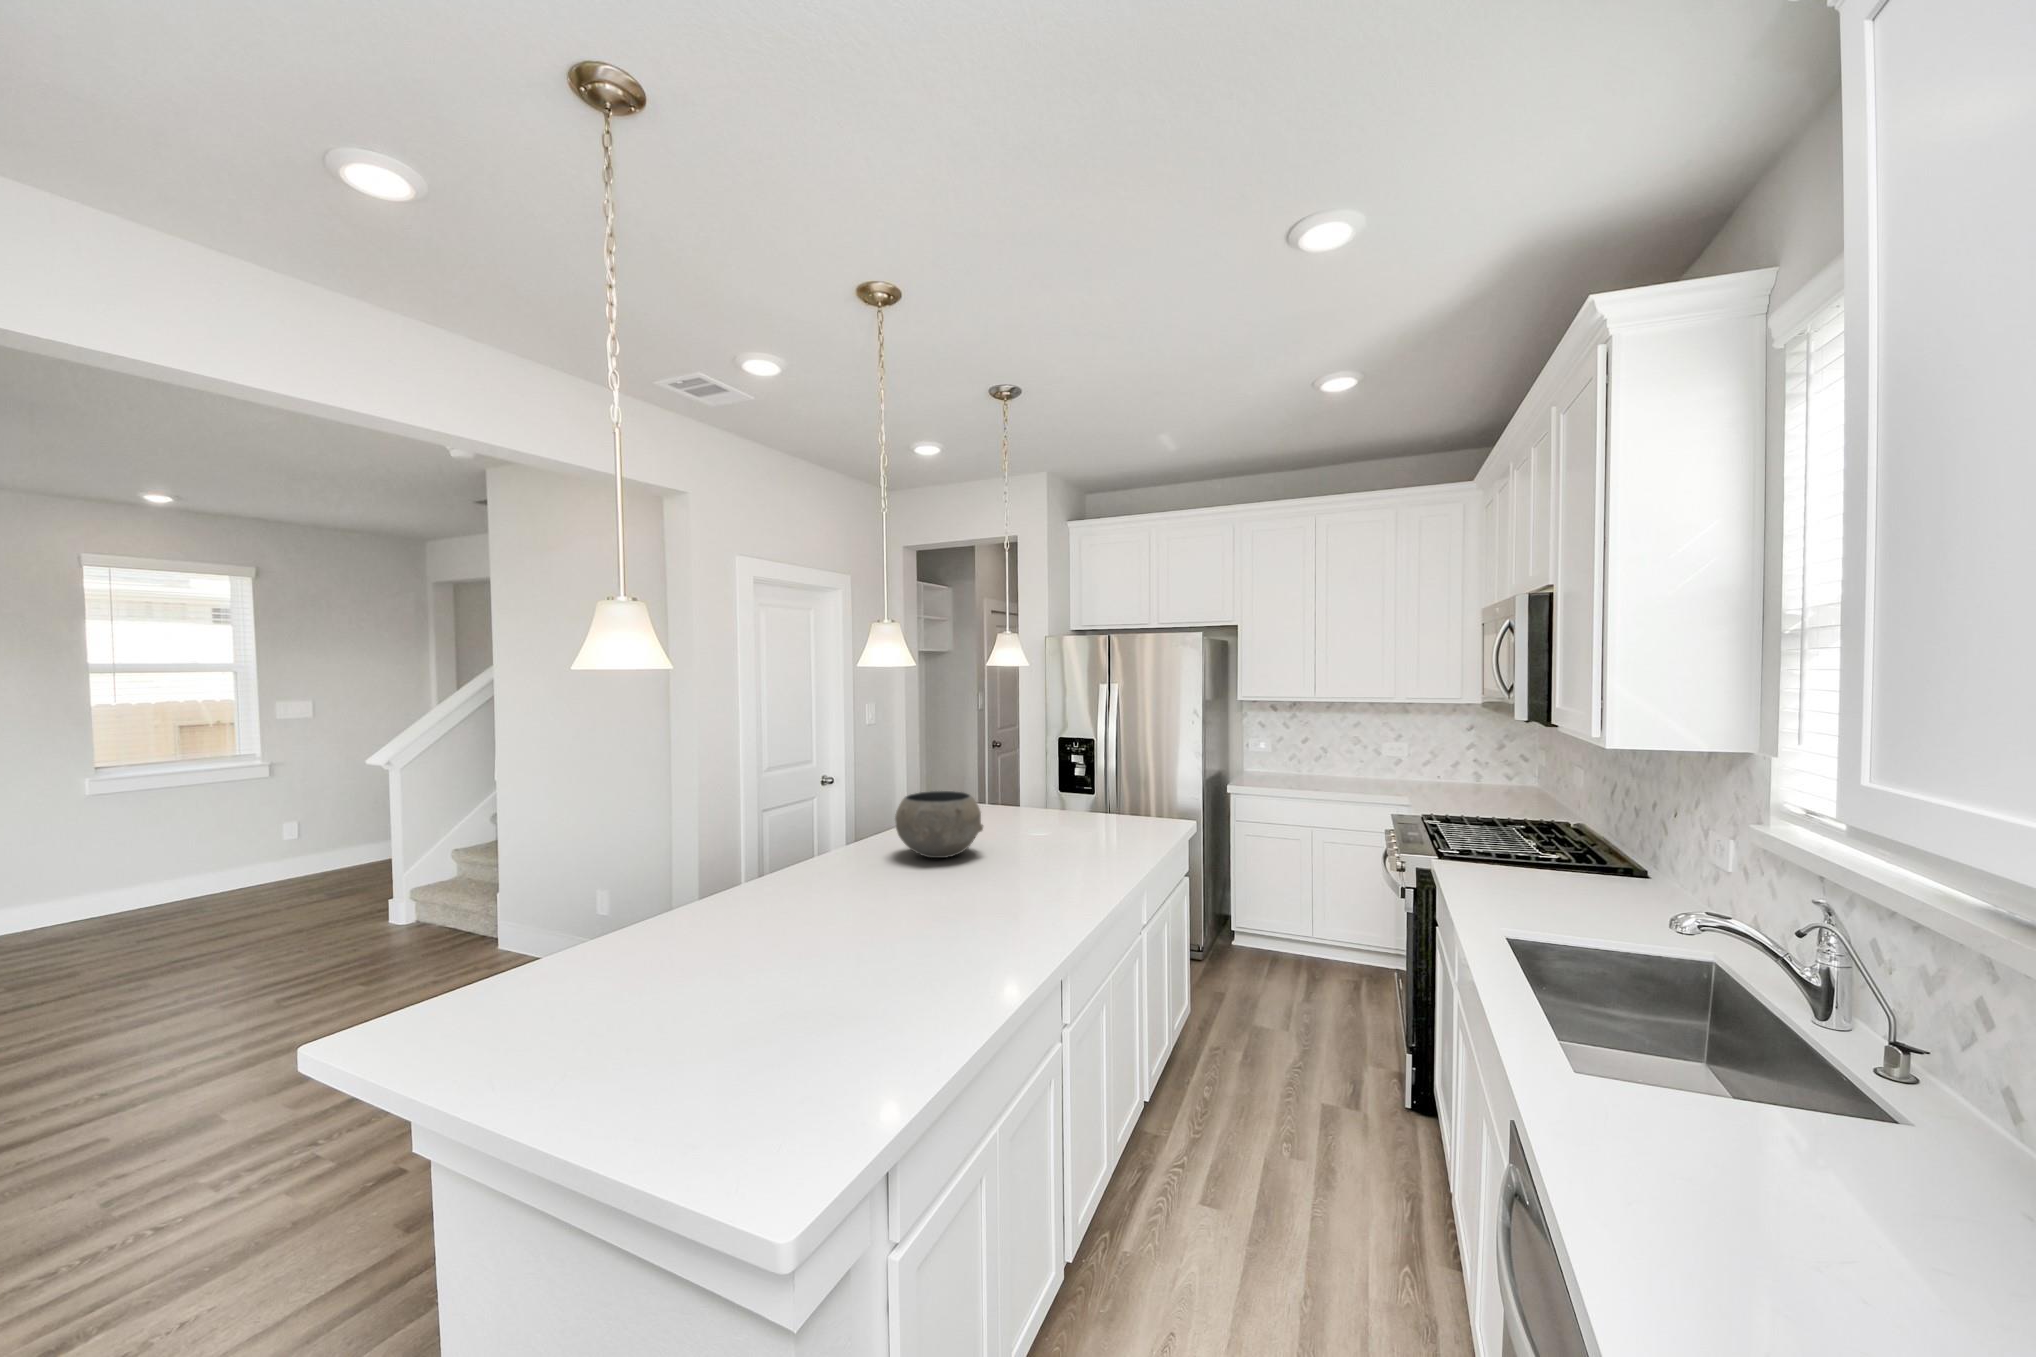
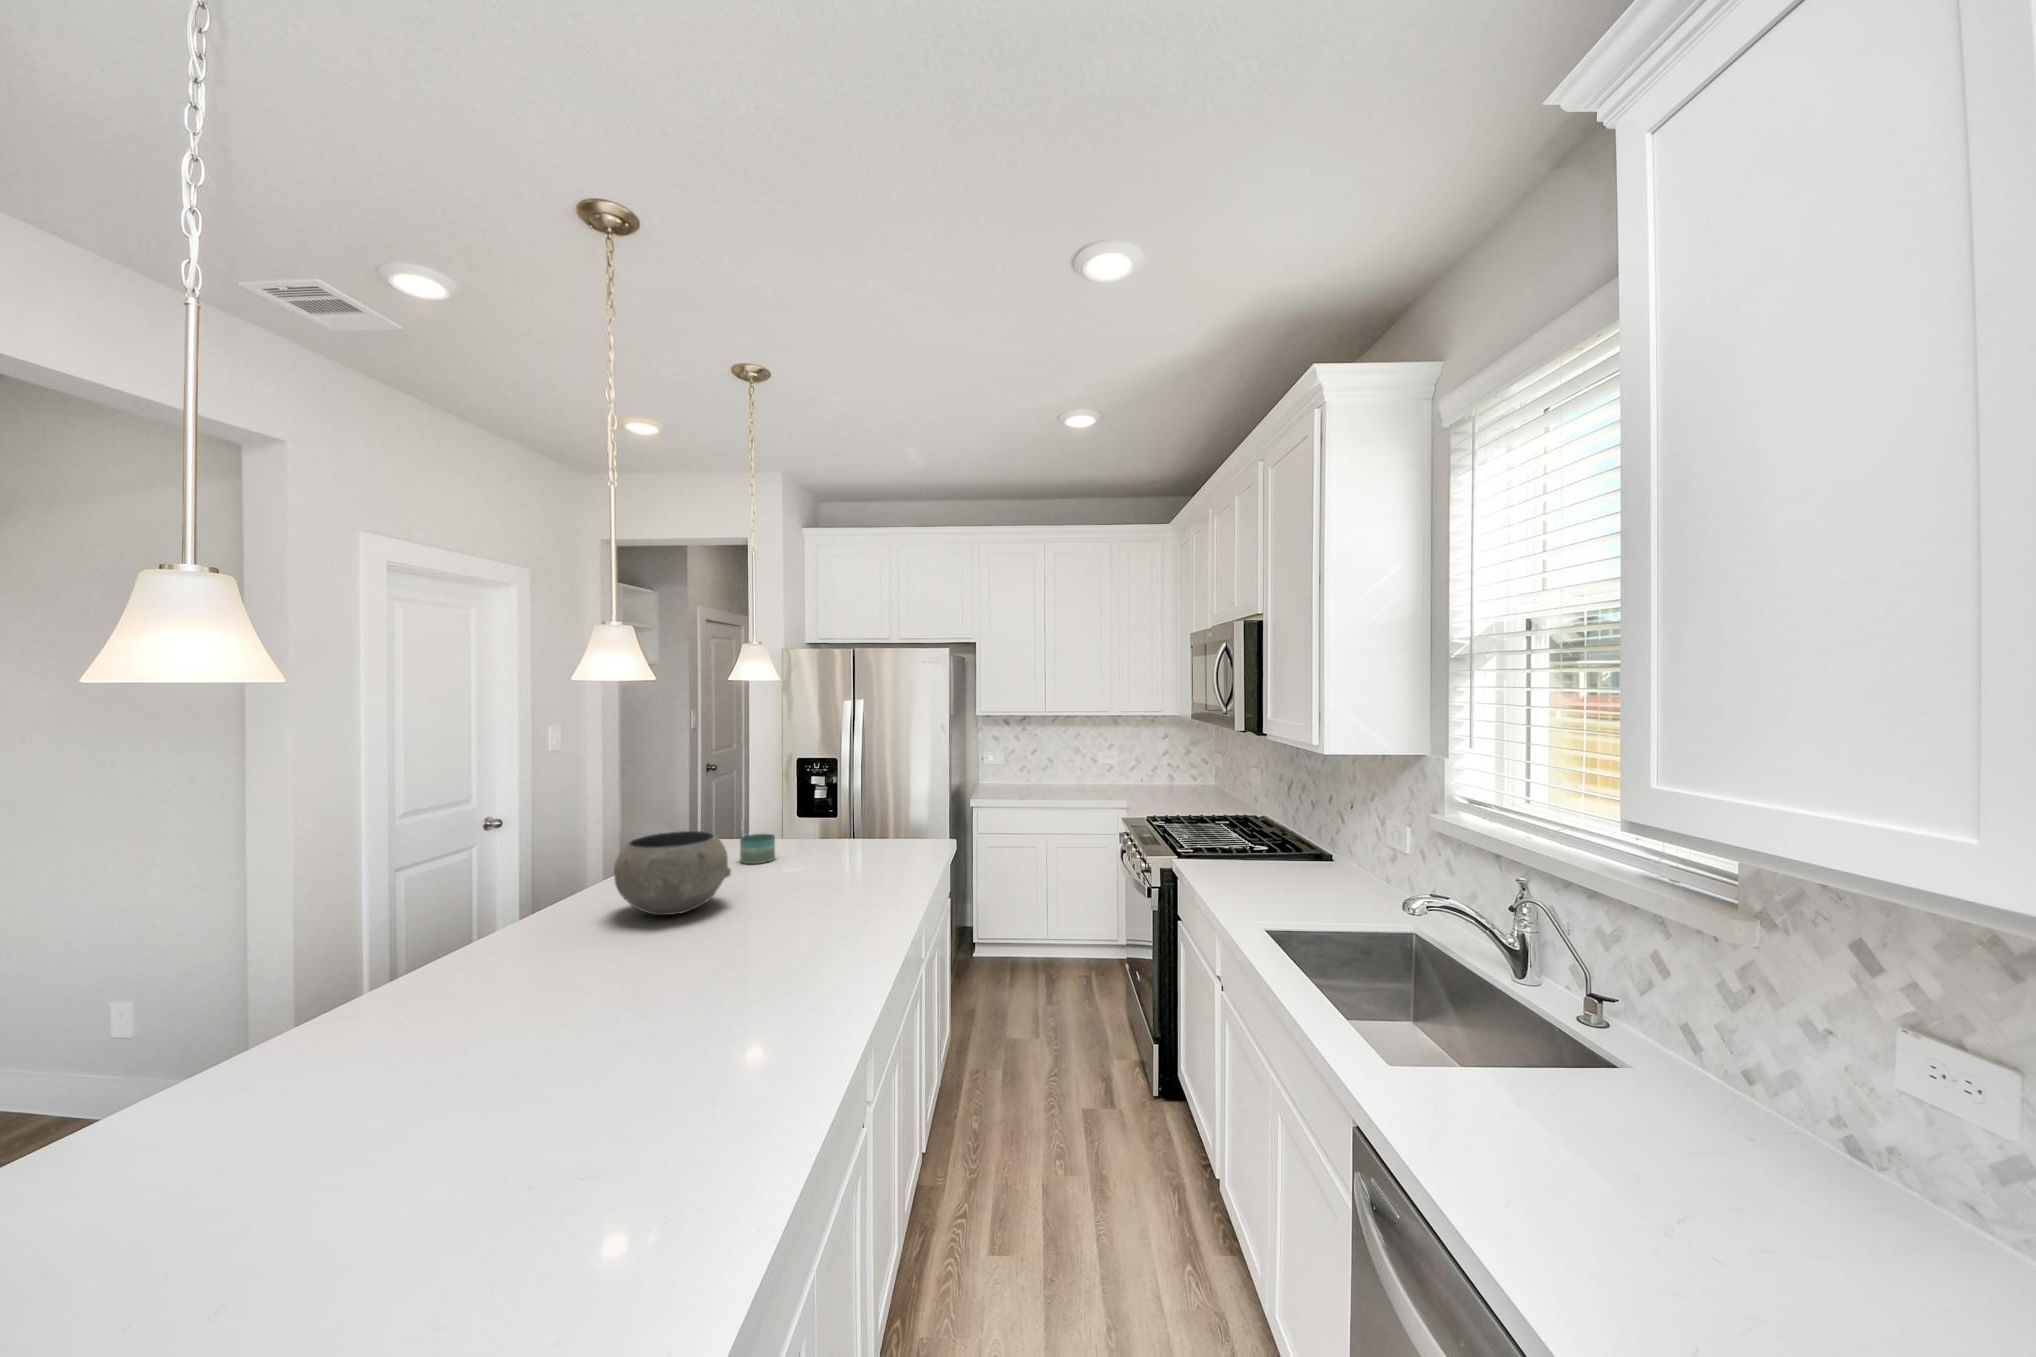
candle: none [998,801,1028,826] -> present [740,834,775,864]

